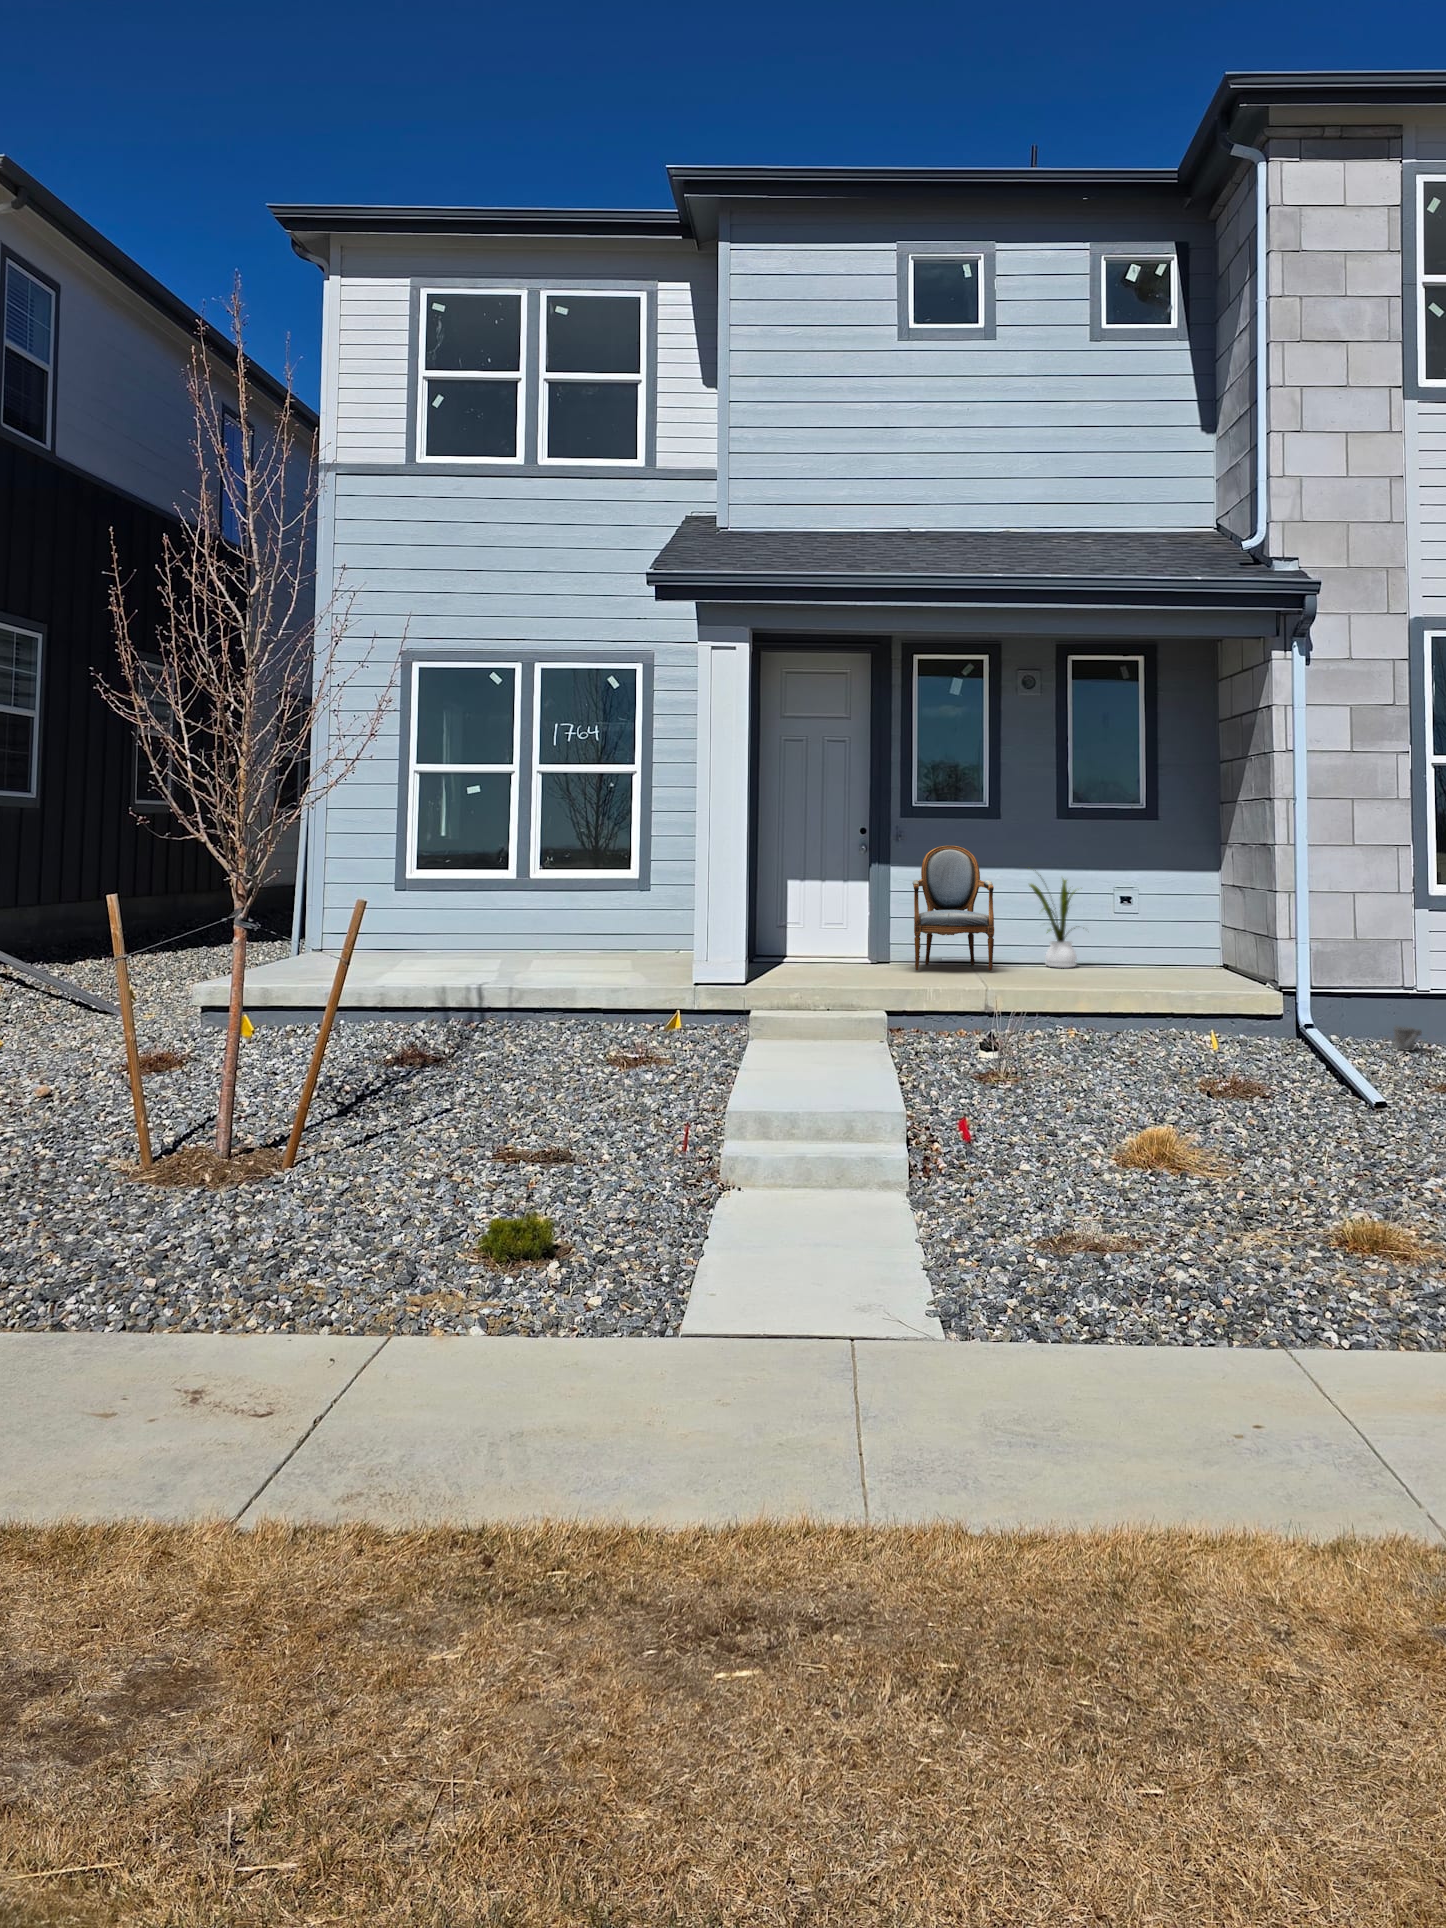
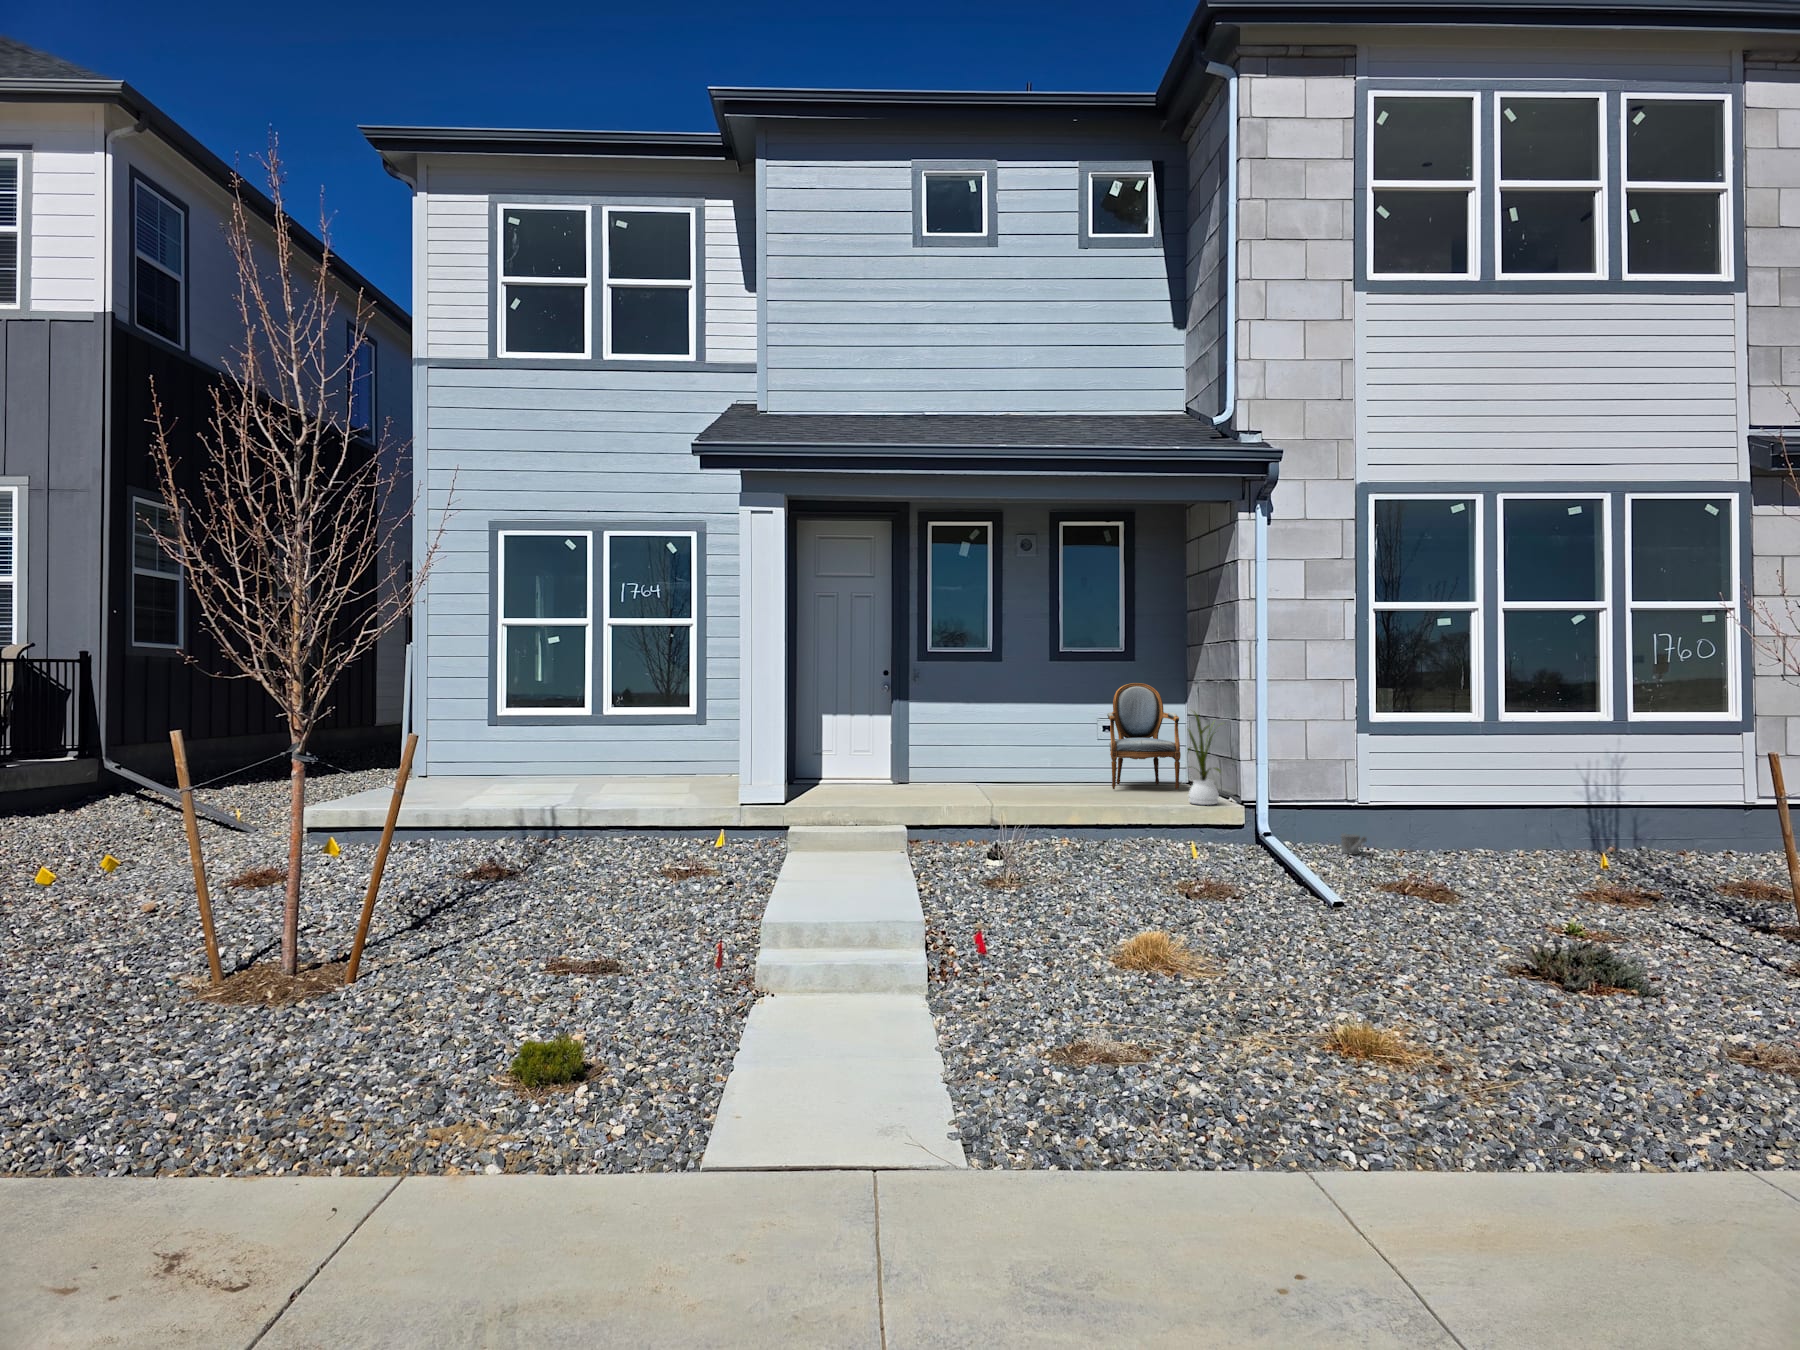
armchair: present [913,846,994,971] -> present [1107,683,1181,789]
house plant: present [1030,875,1077,968] -> present [1188,711,1221,805]

